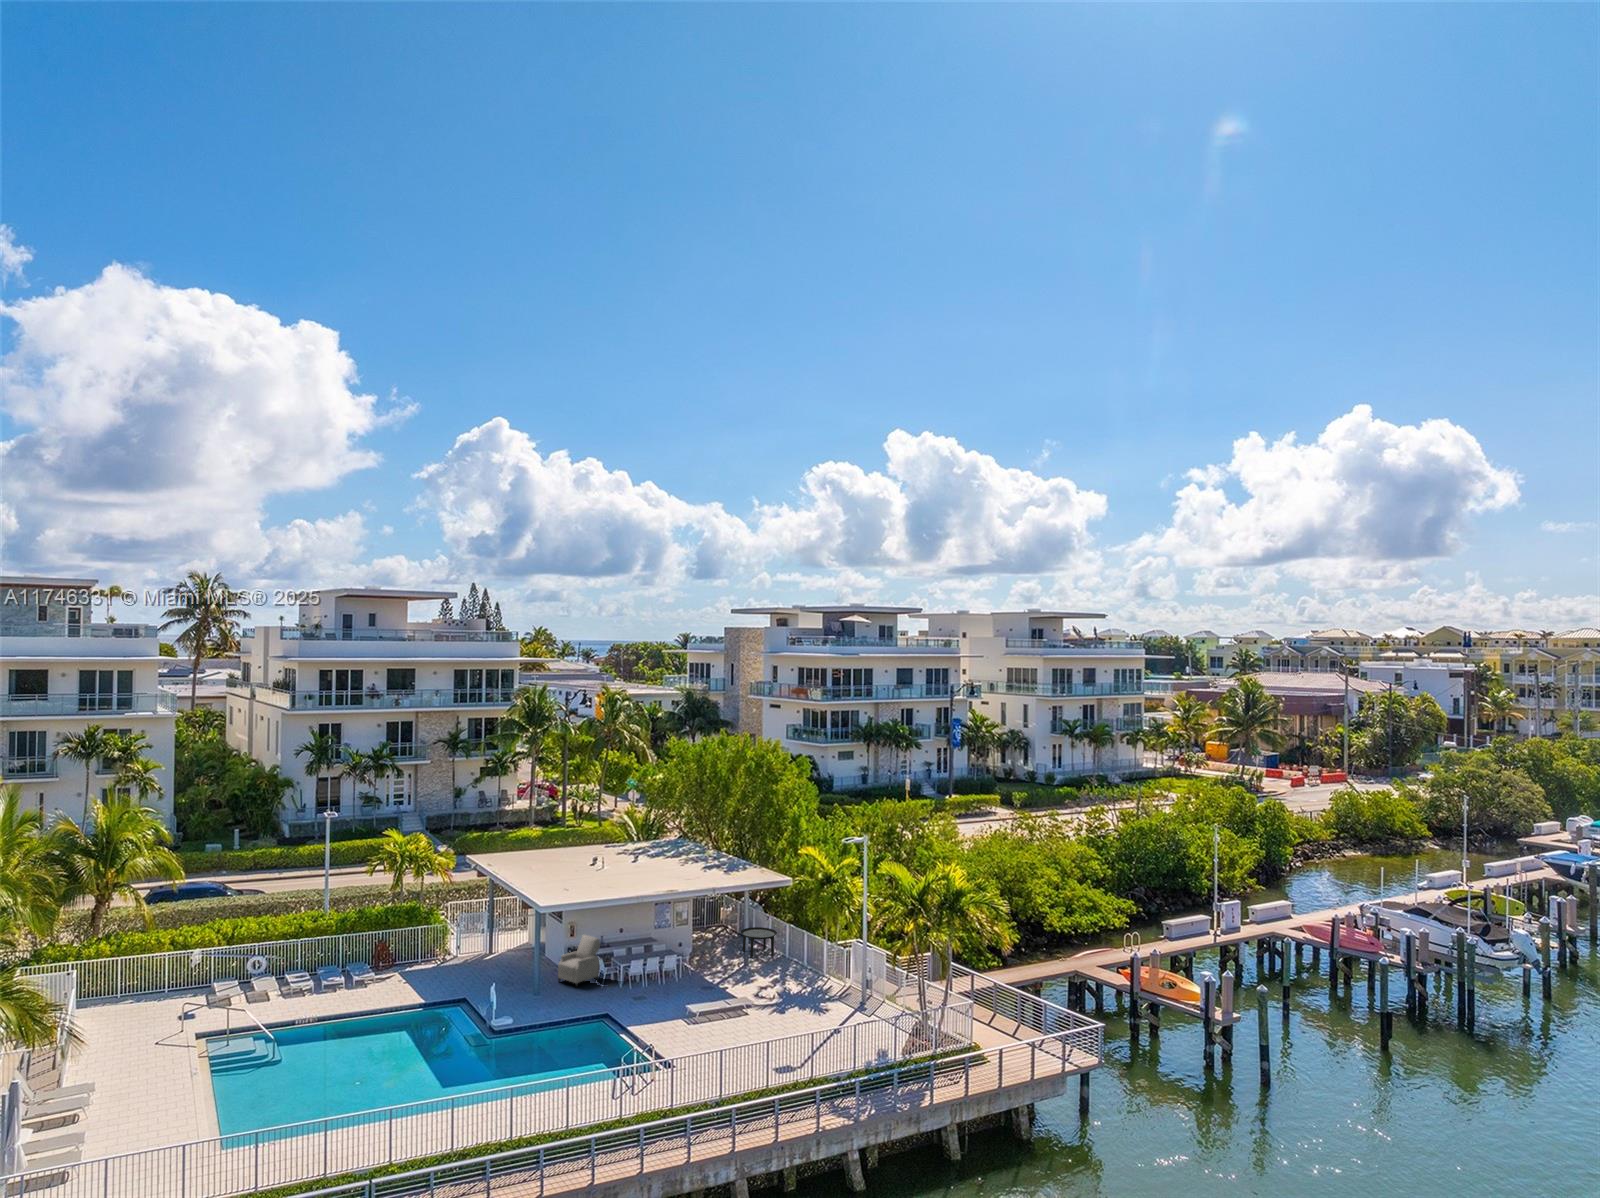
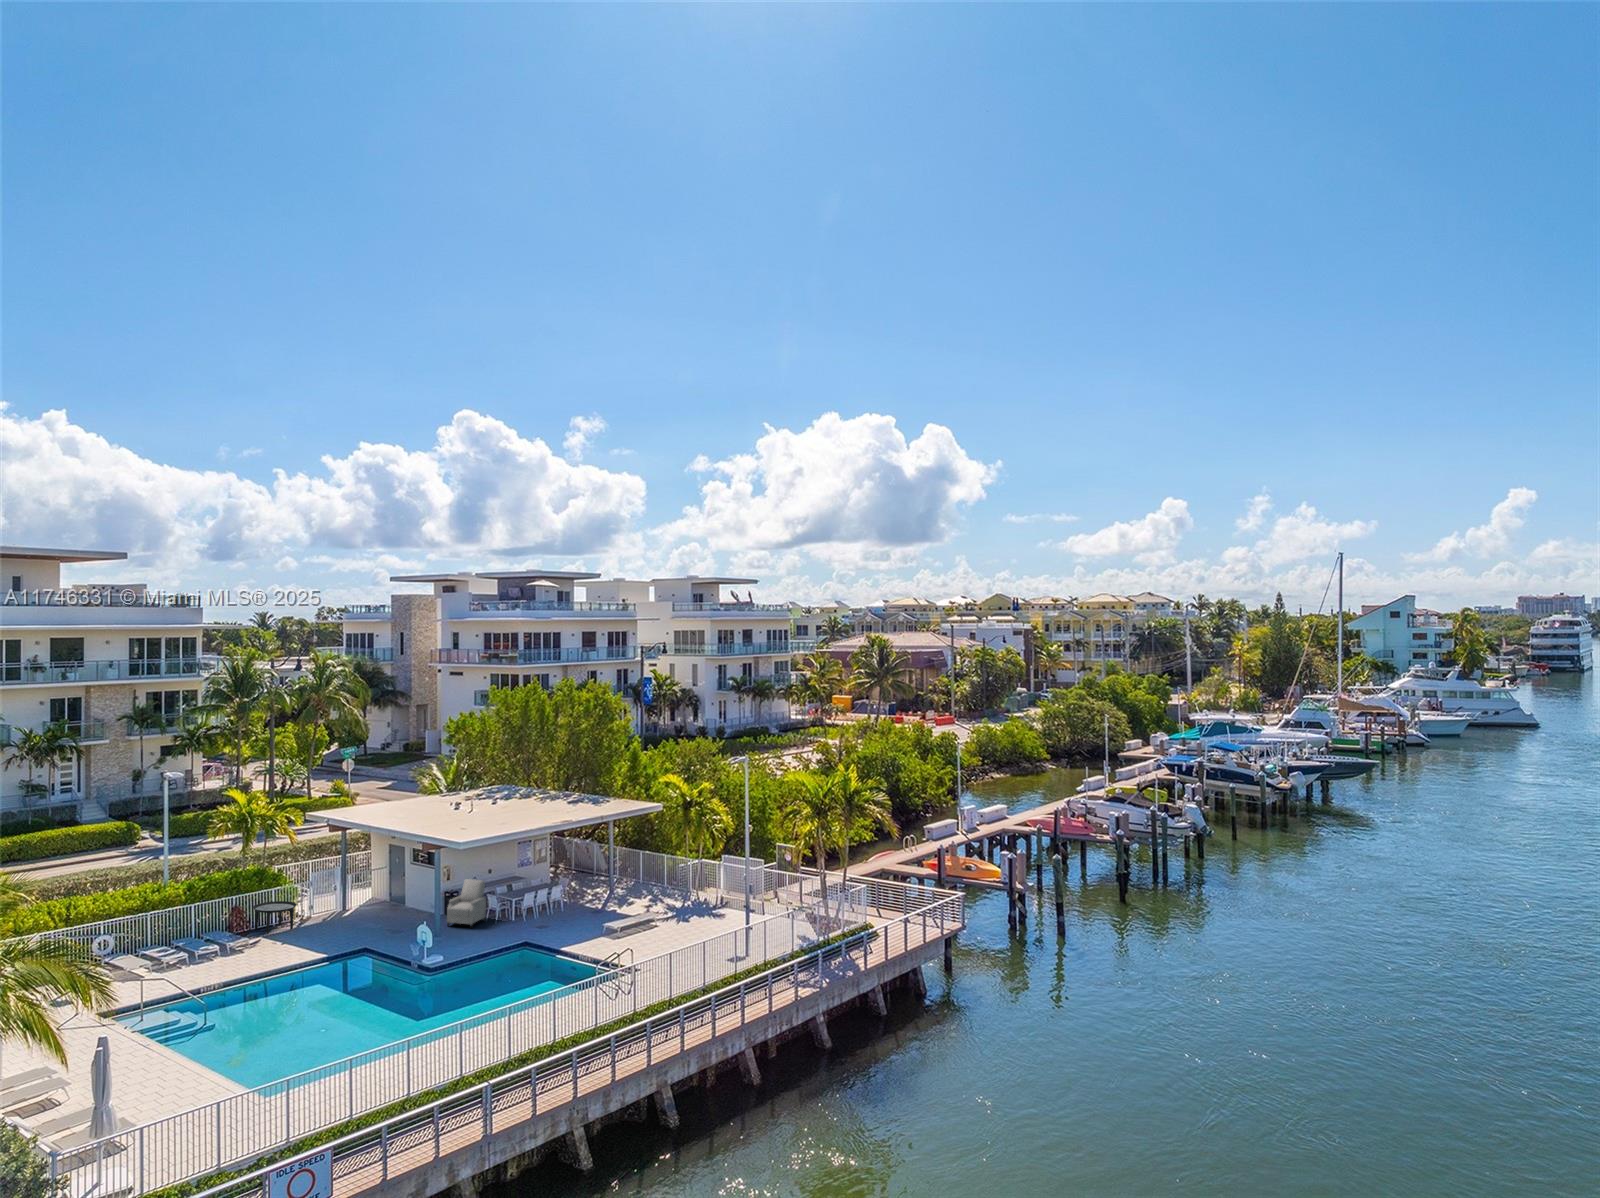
round table: present [741,927,777,958] -> present [253,901,296,934]

